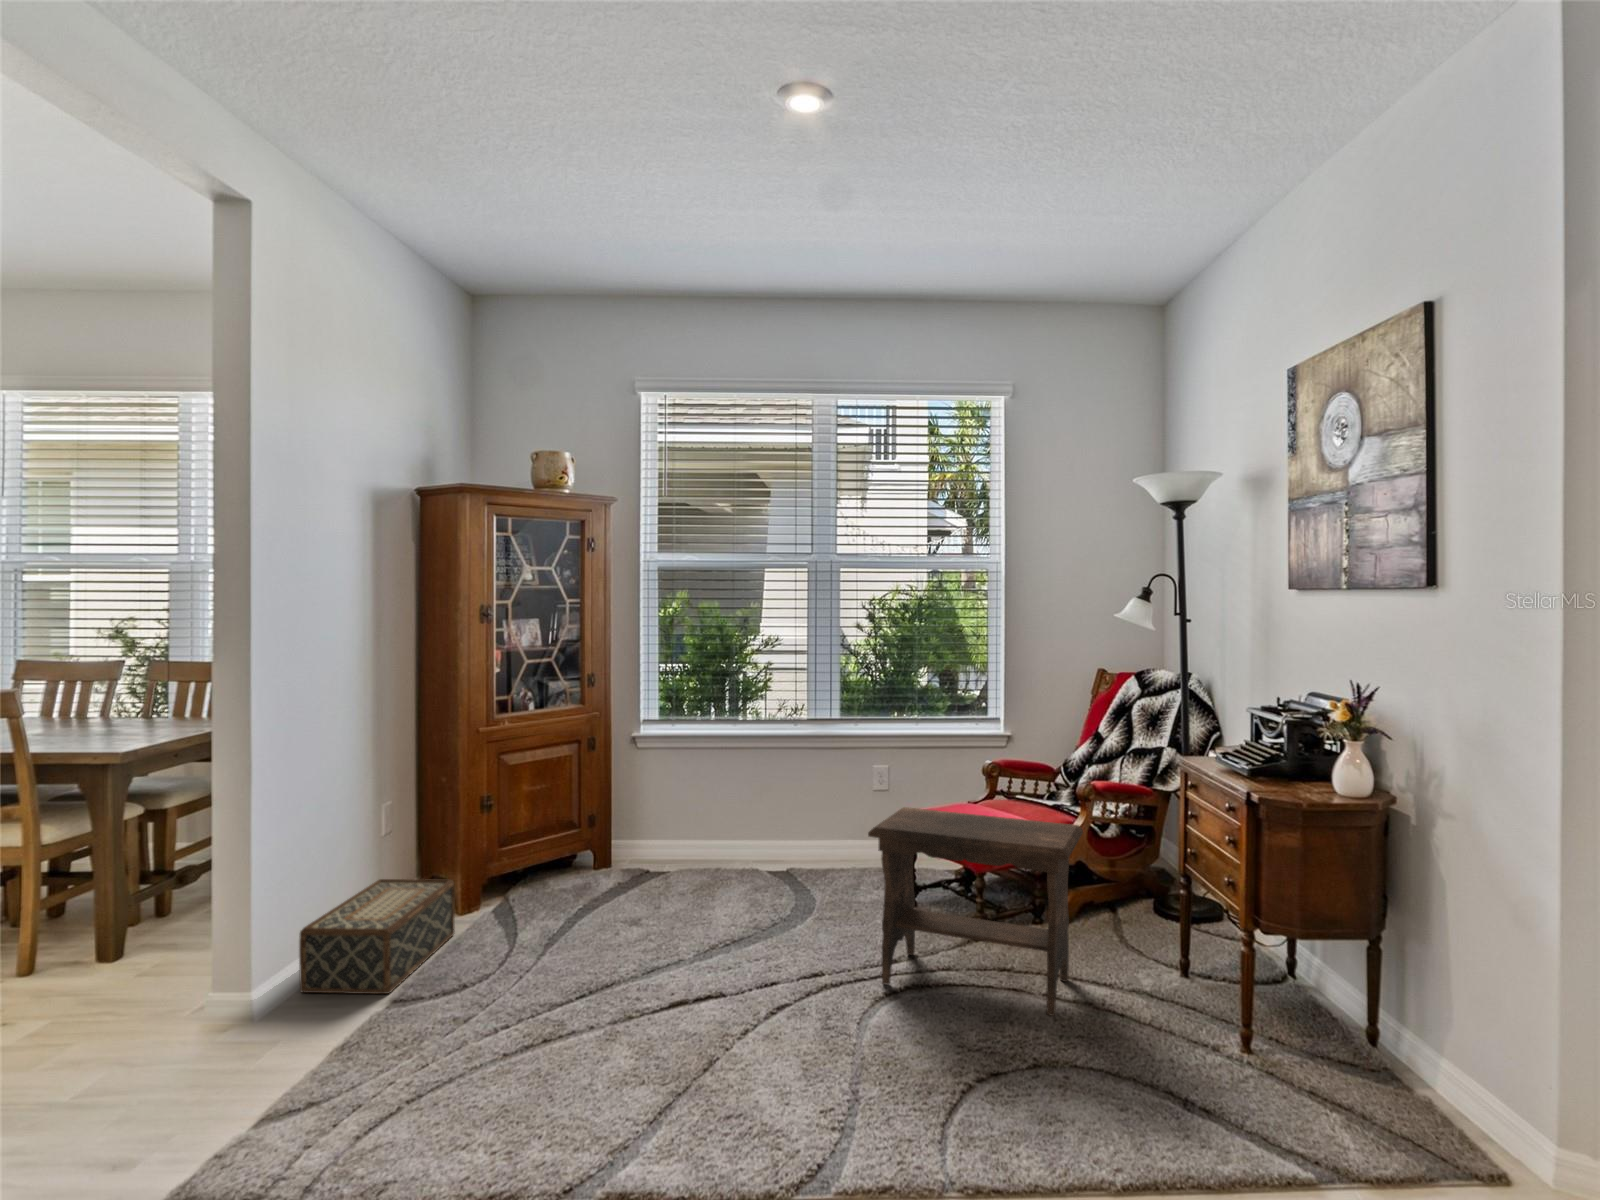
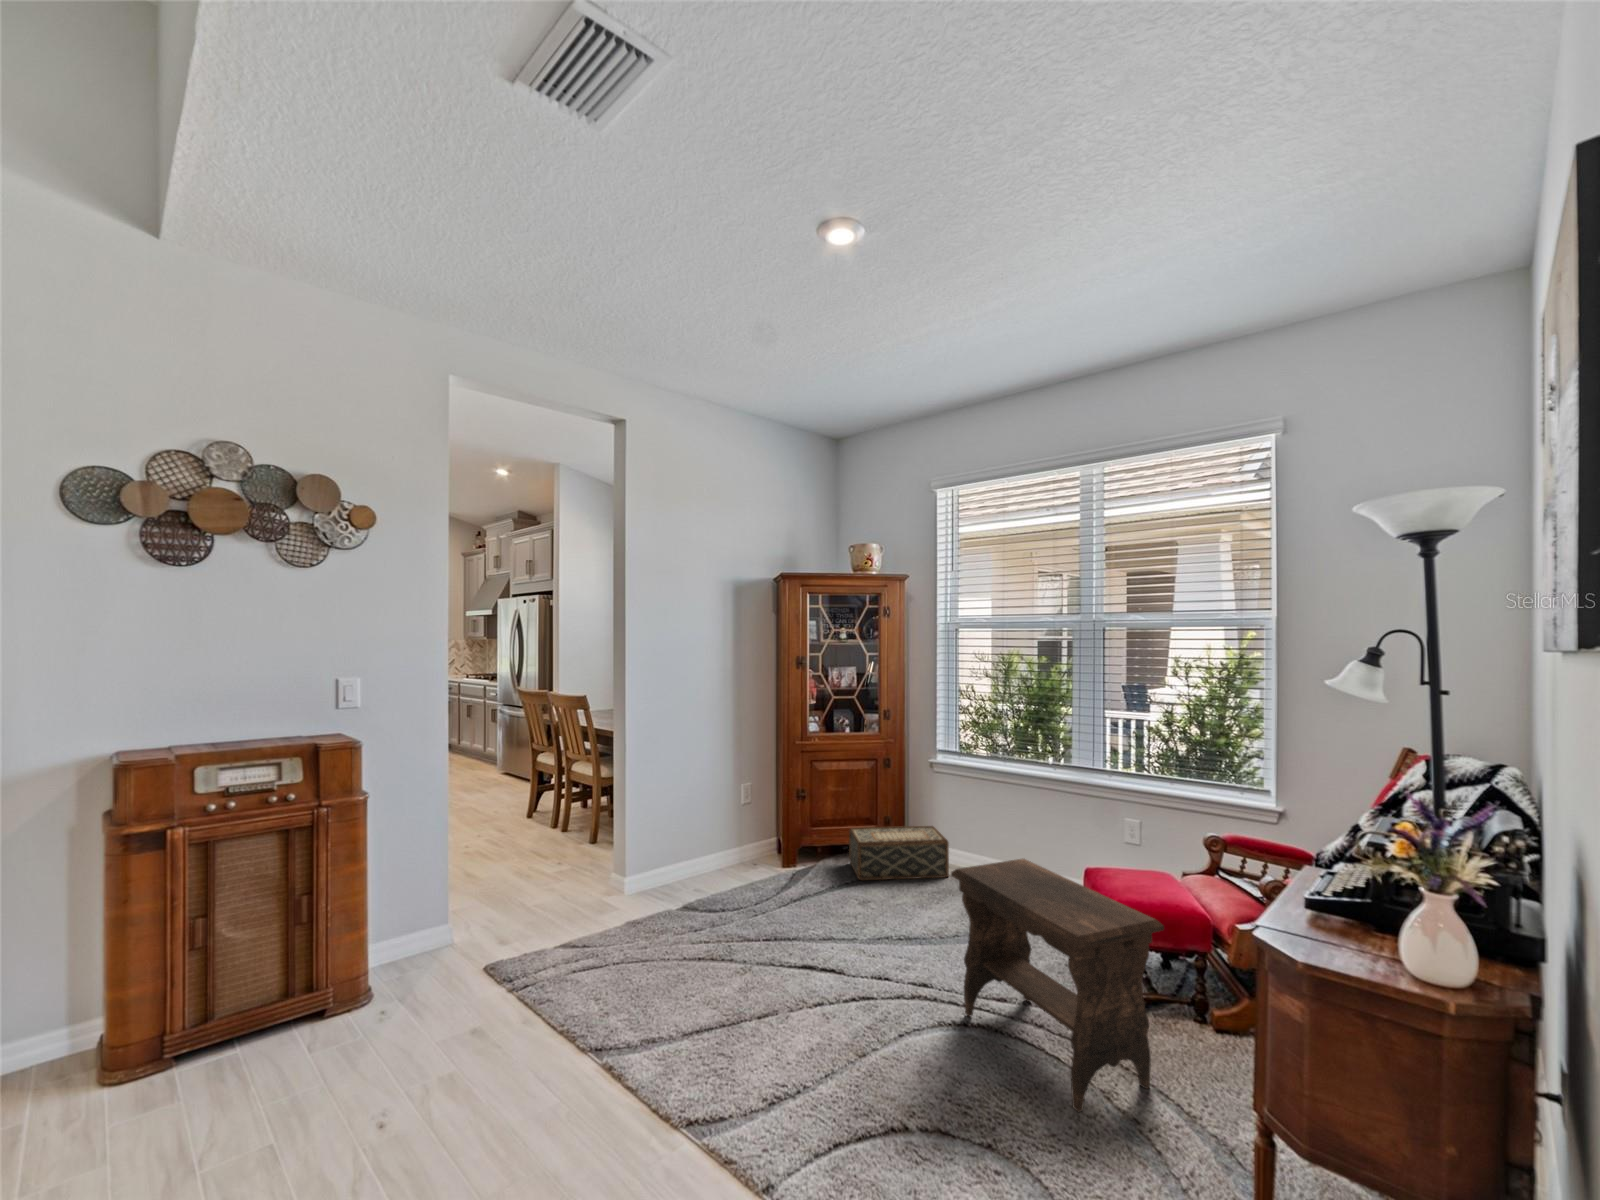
woven basket: present [299,879,455,994] -> present [849,826,949,880]

